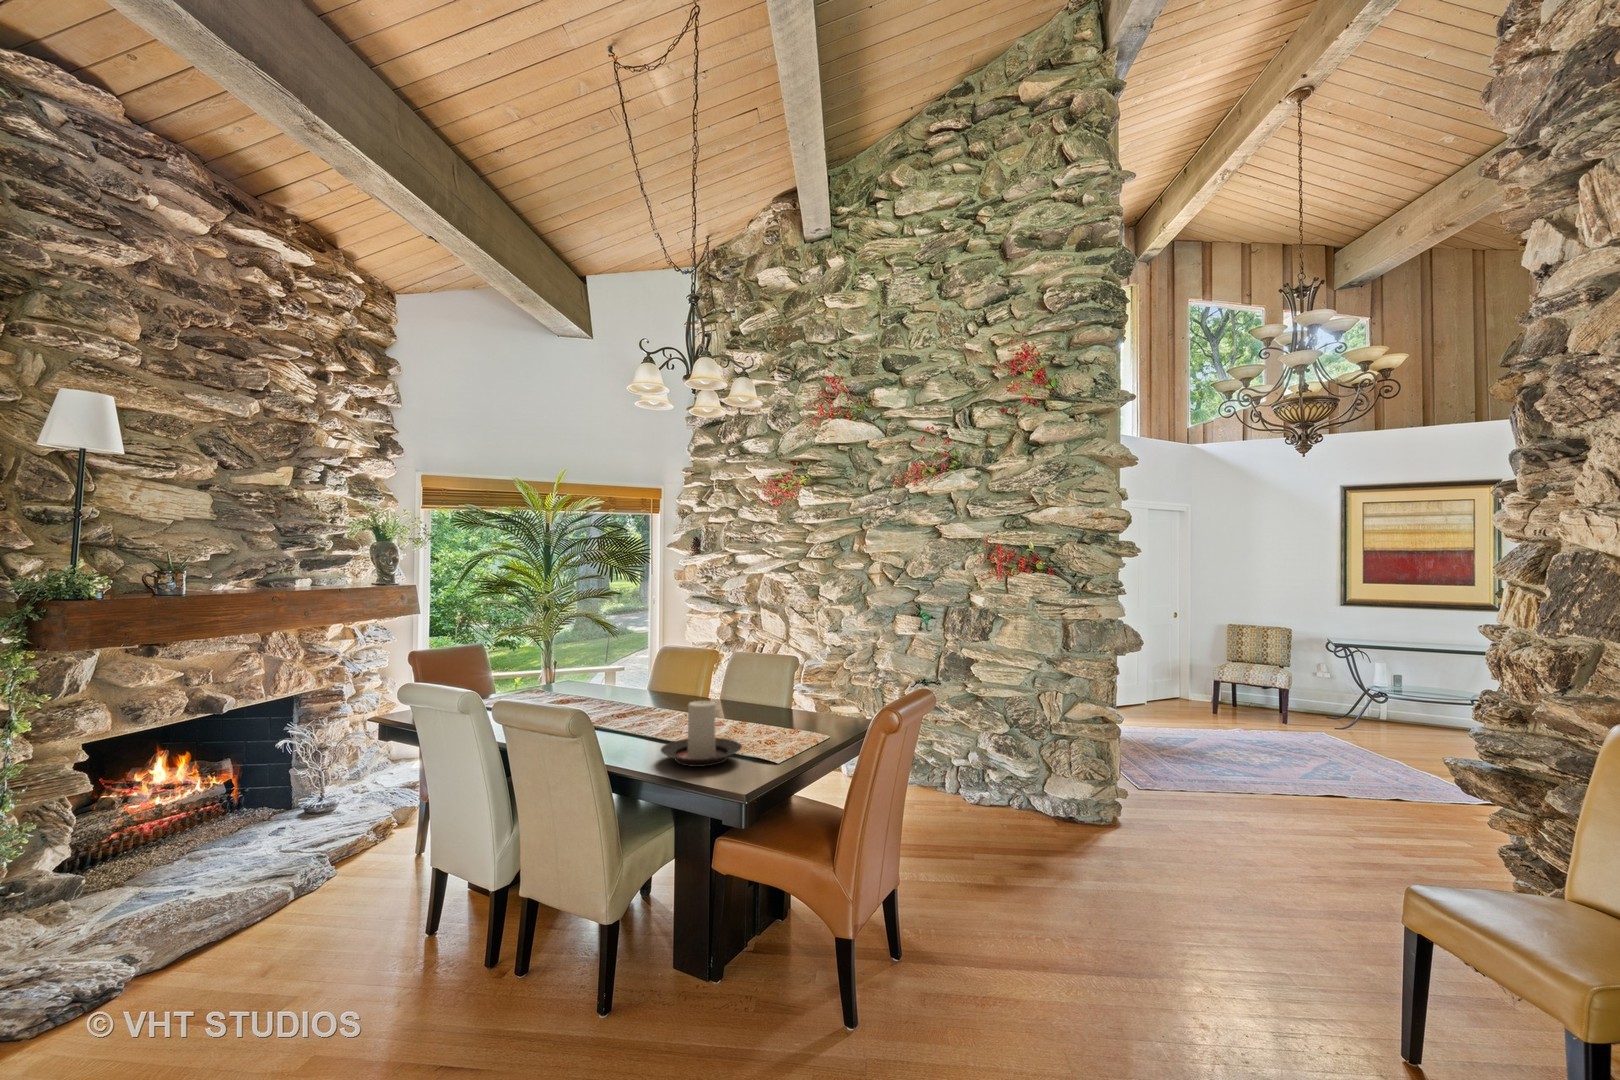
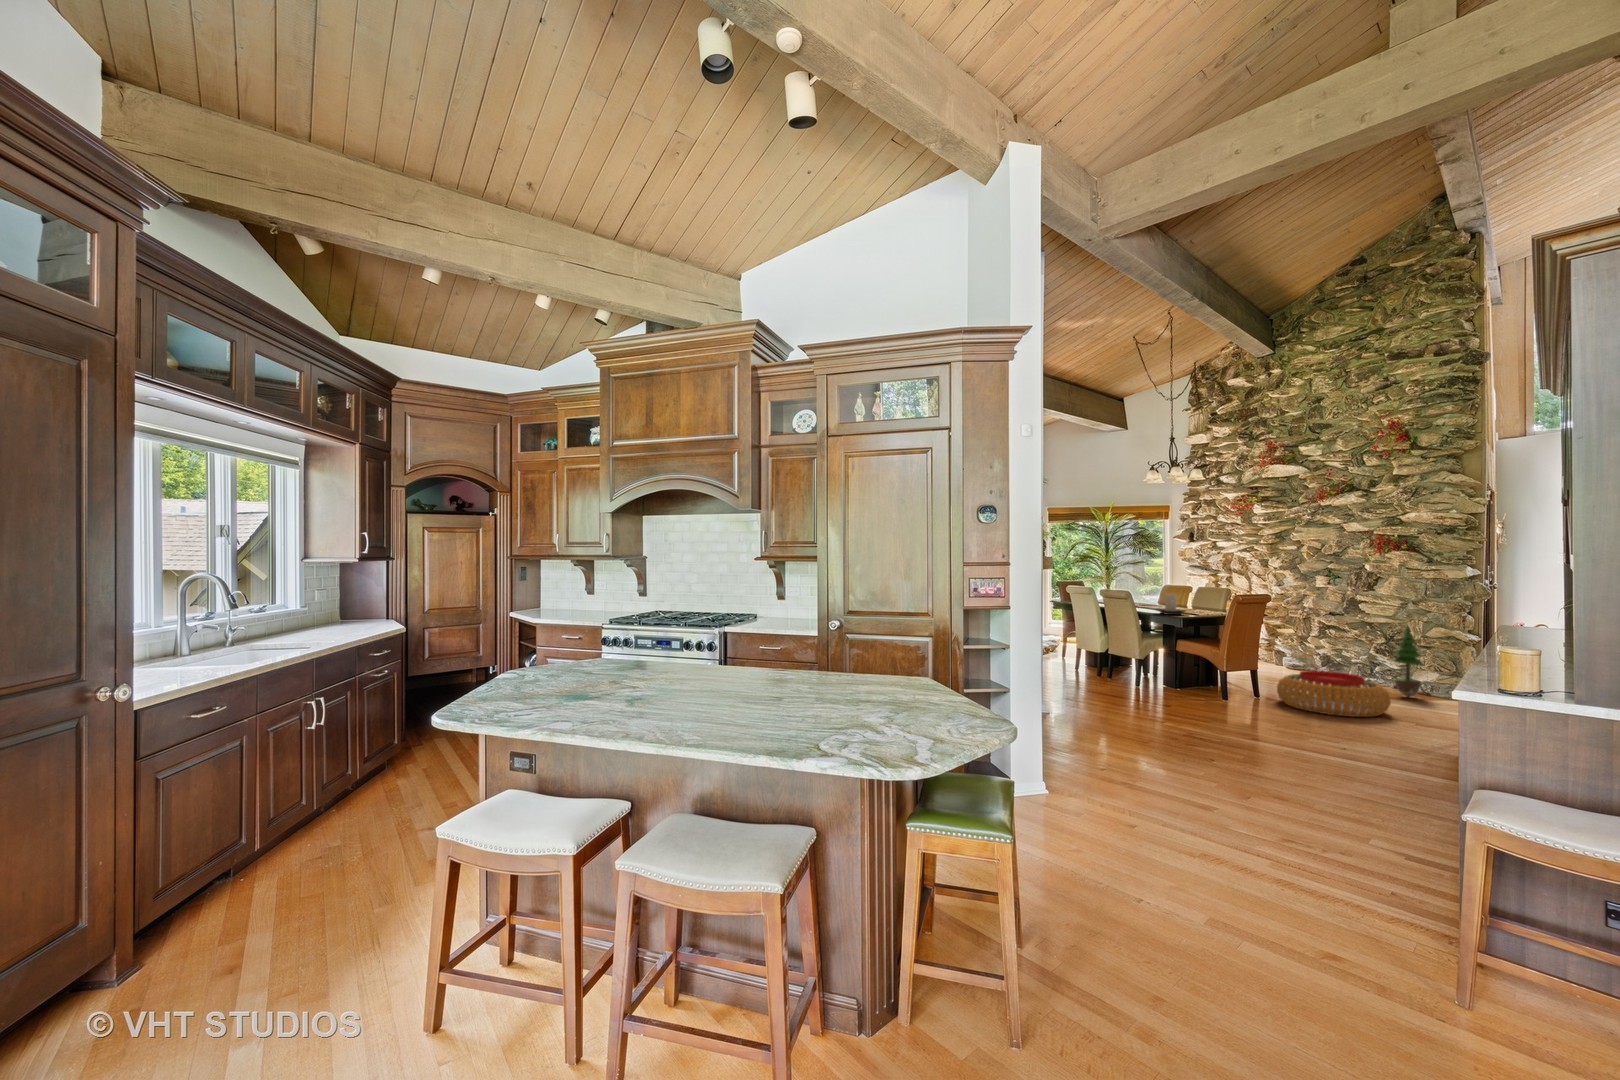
potted tree: none [1032,704,1081,832] -> present [1393,627,1424,697]
pouf: none [931,845,1157,1005] -> present [1277,671,1391,717]

